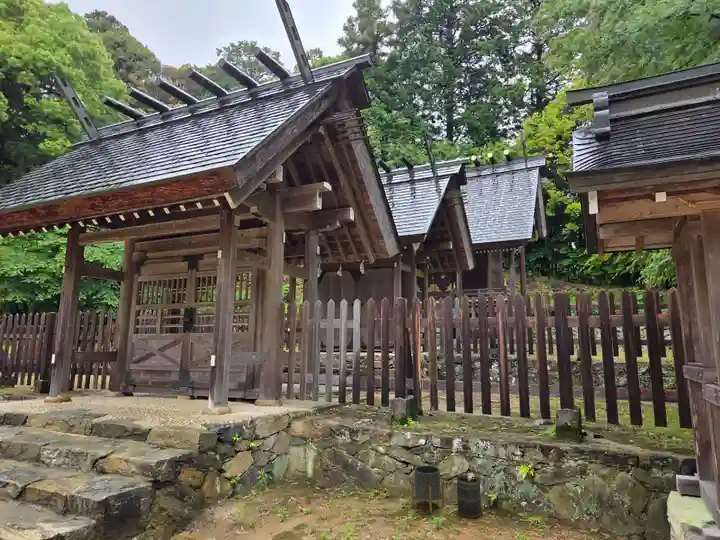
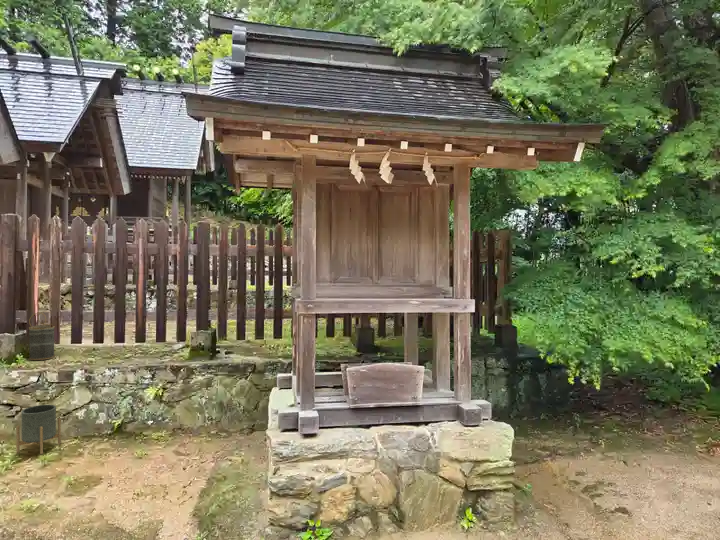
basket: present [456,462,482,517] -> present [29,311,55,360]

